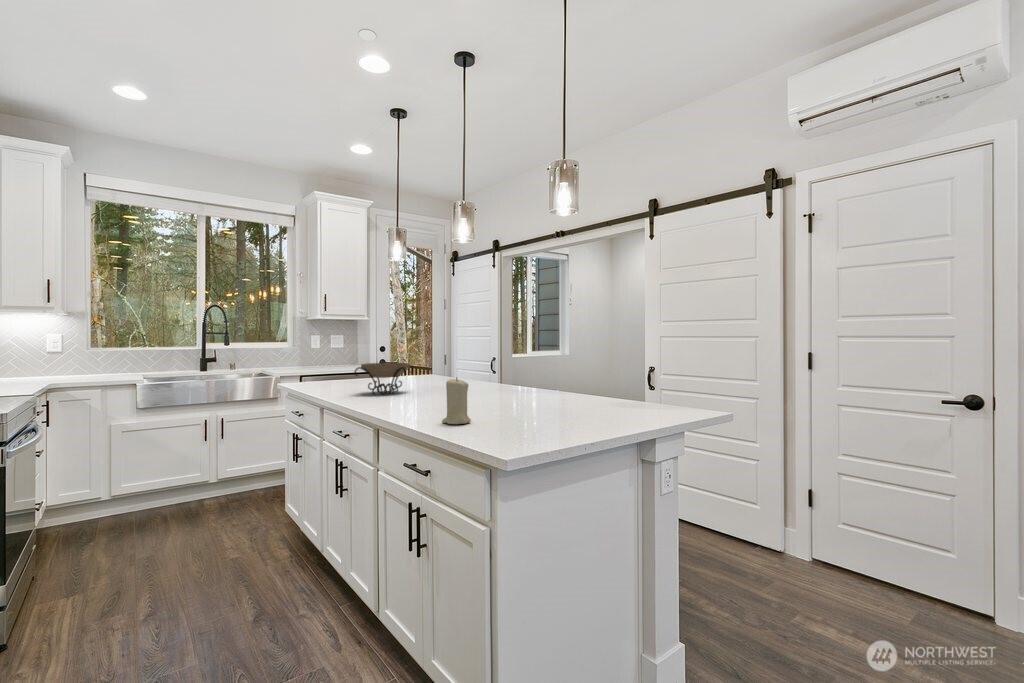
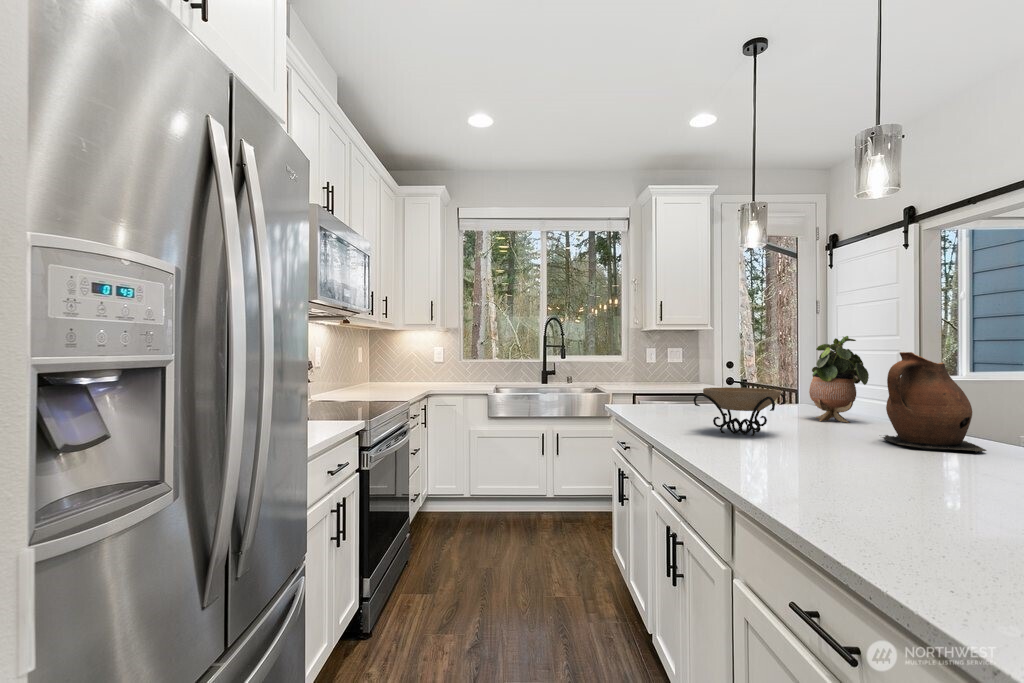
potted plant: none [430,327,462,384] -> present [809,336,869,422]
ceramic pitcher: none [462,338,507,391] -> present [883,352,986,453]
candle: present [442,378,471,424] -> none [885,443,974,559]

